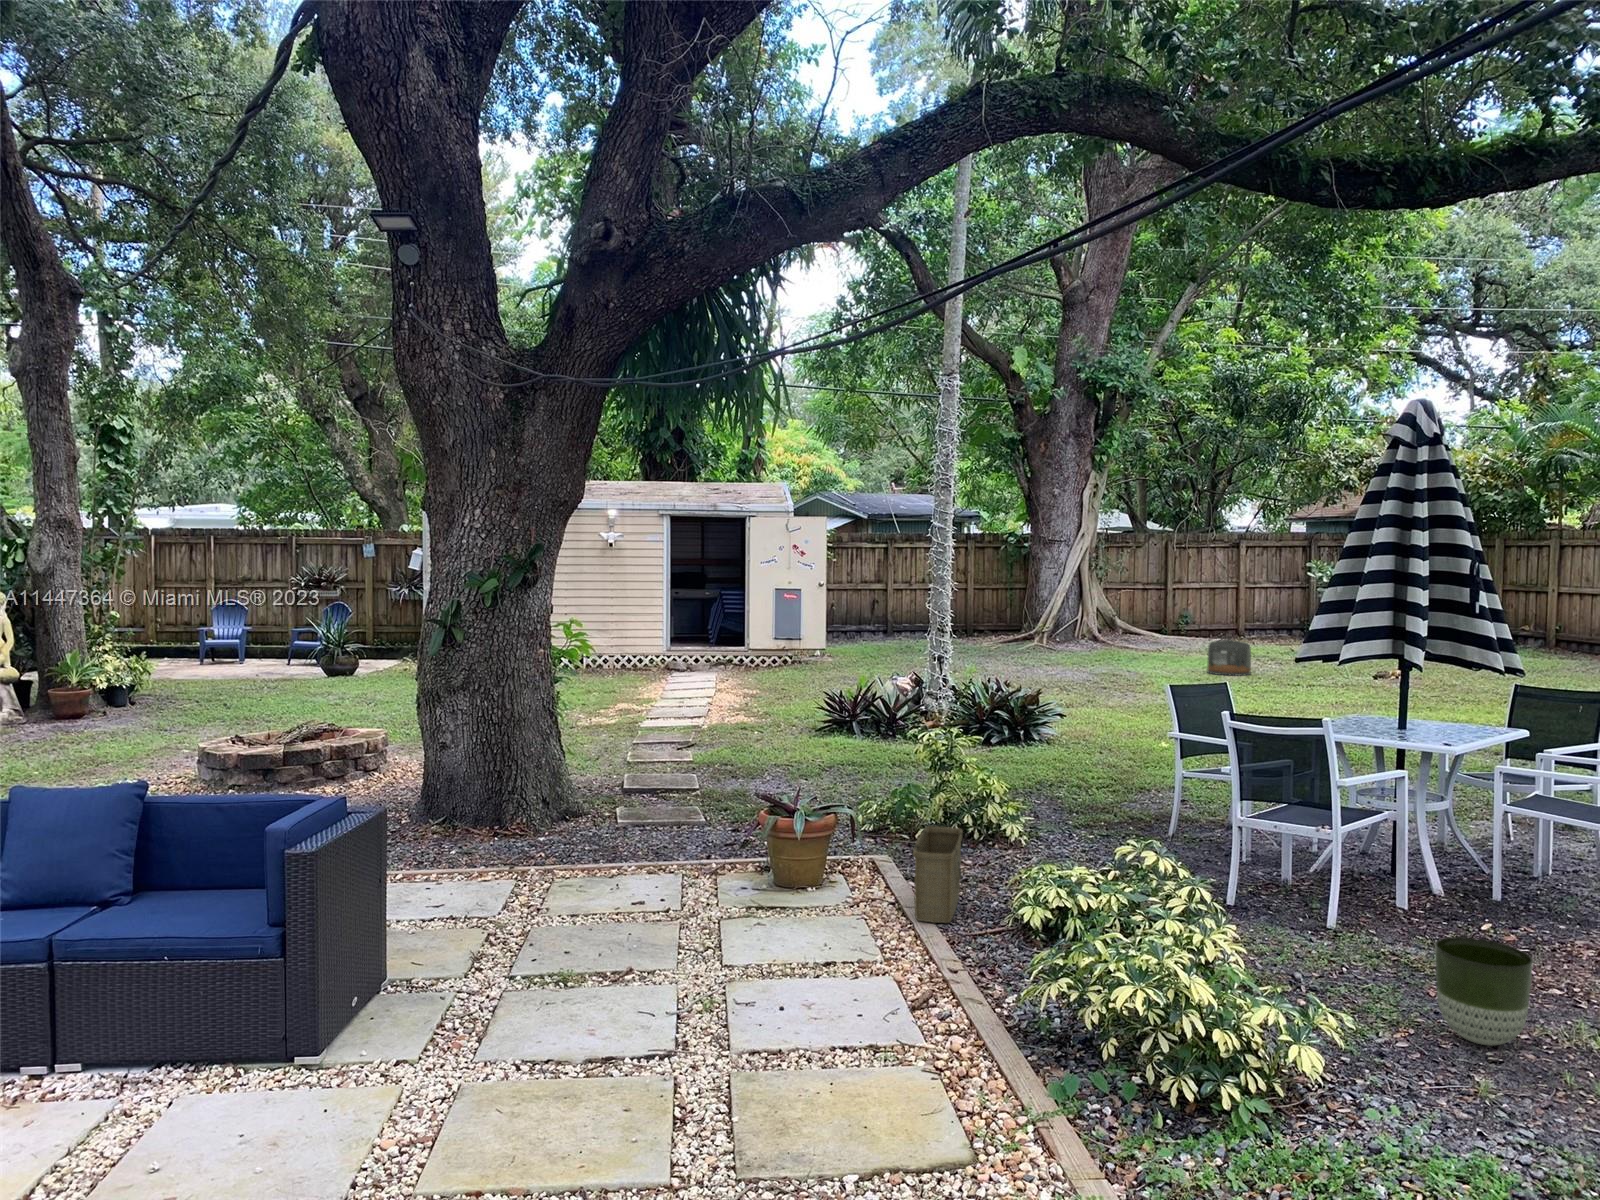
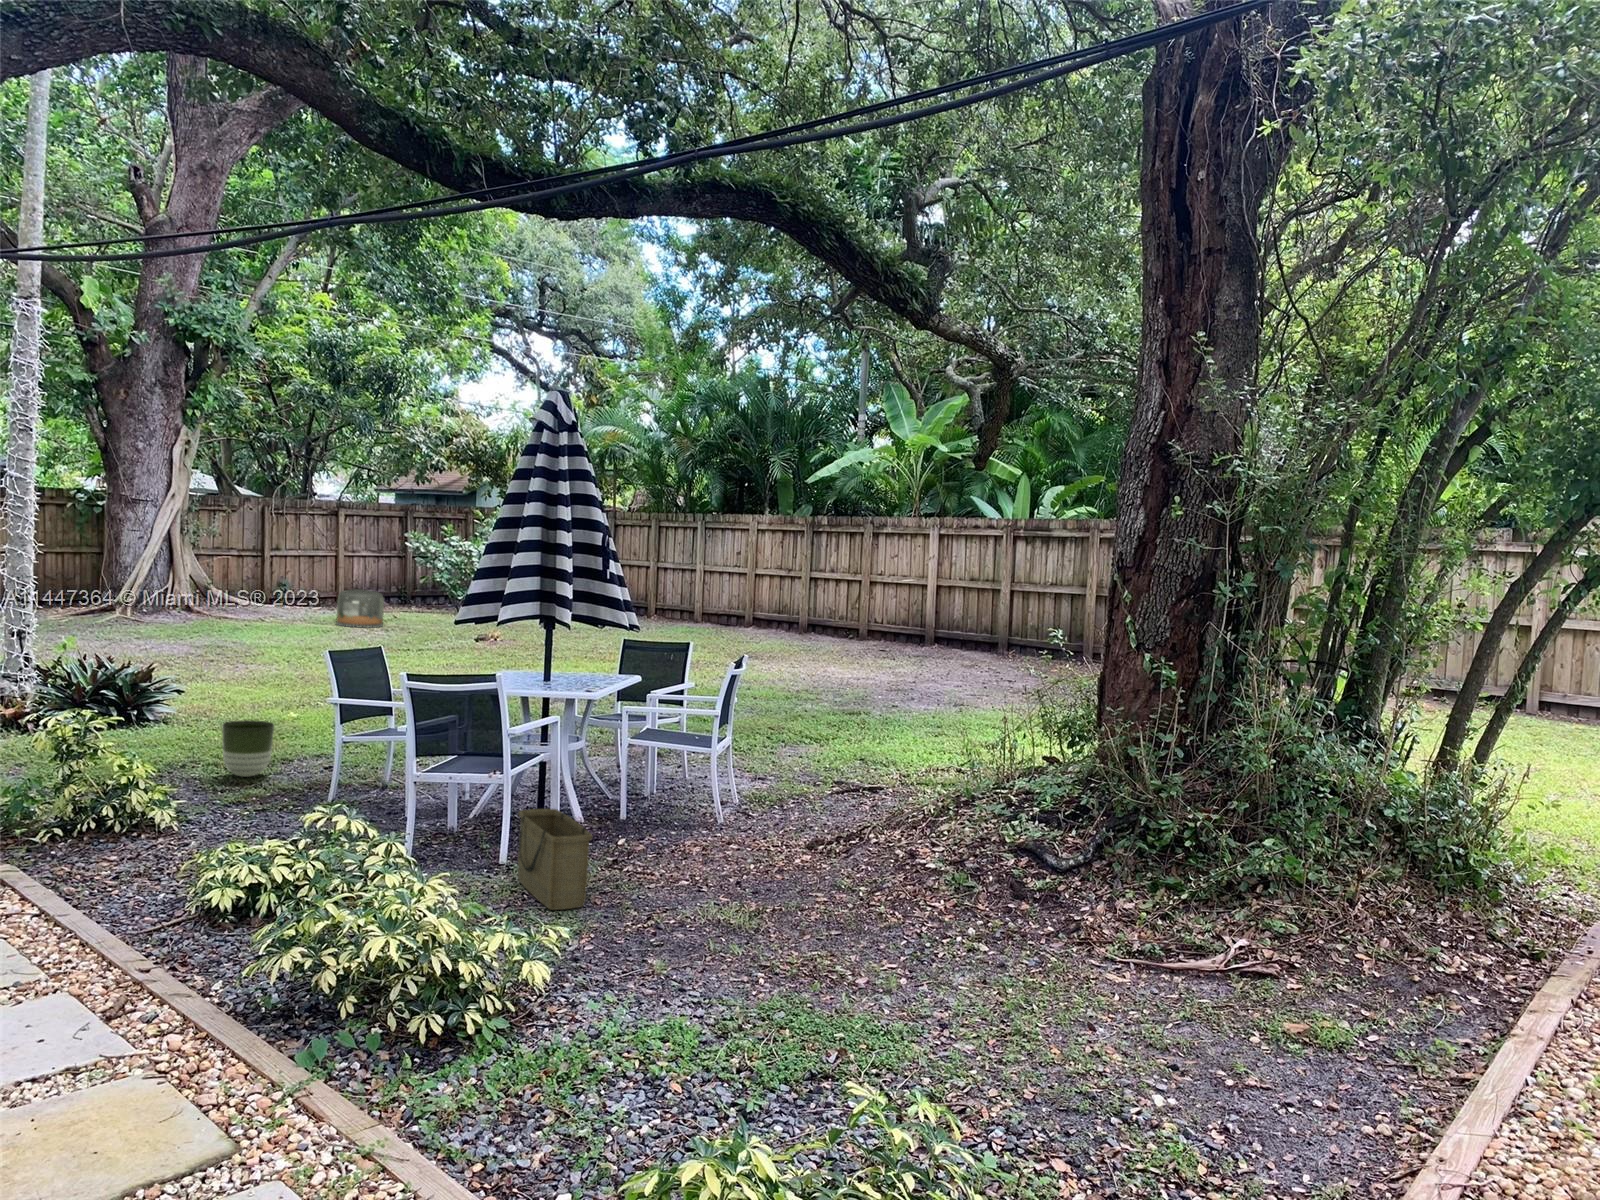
basket: present [911,826,963,923] -> present [518,809,592,910]
planter: present [1435,937,1533,1046] -> present [222,720,274,777]

